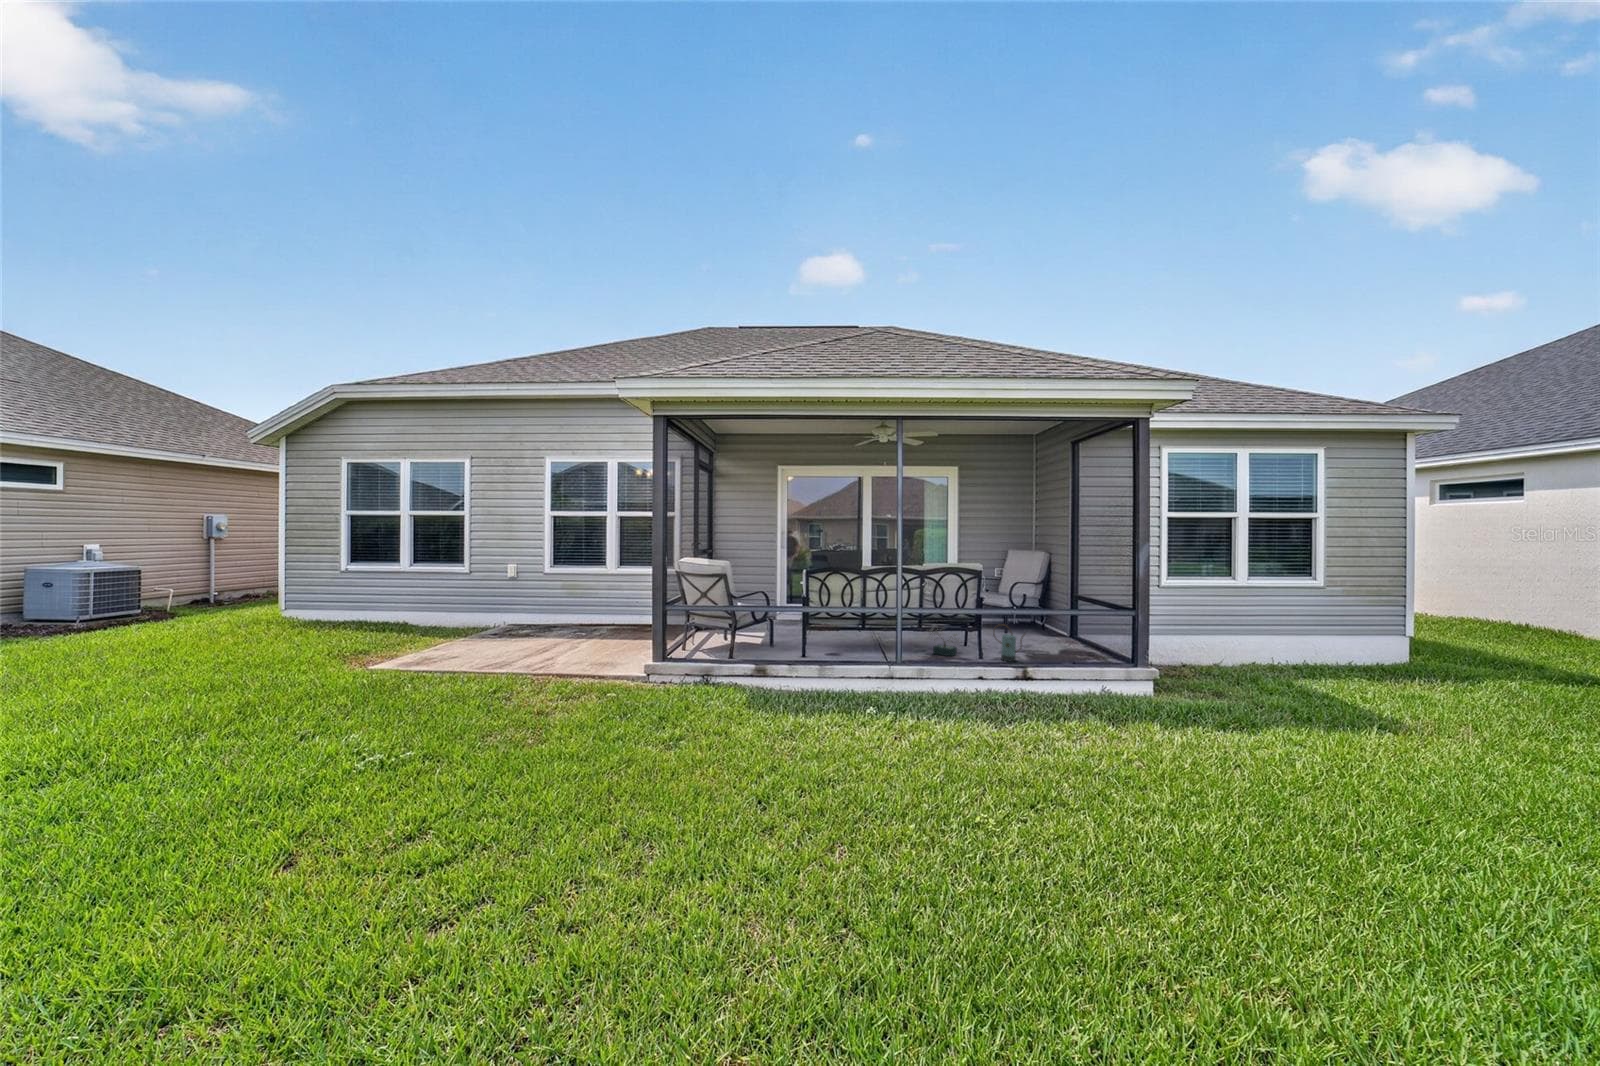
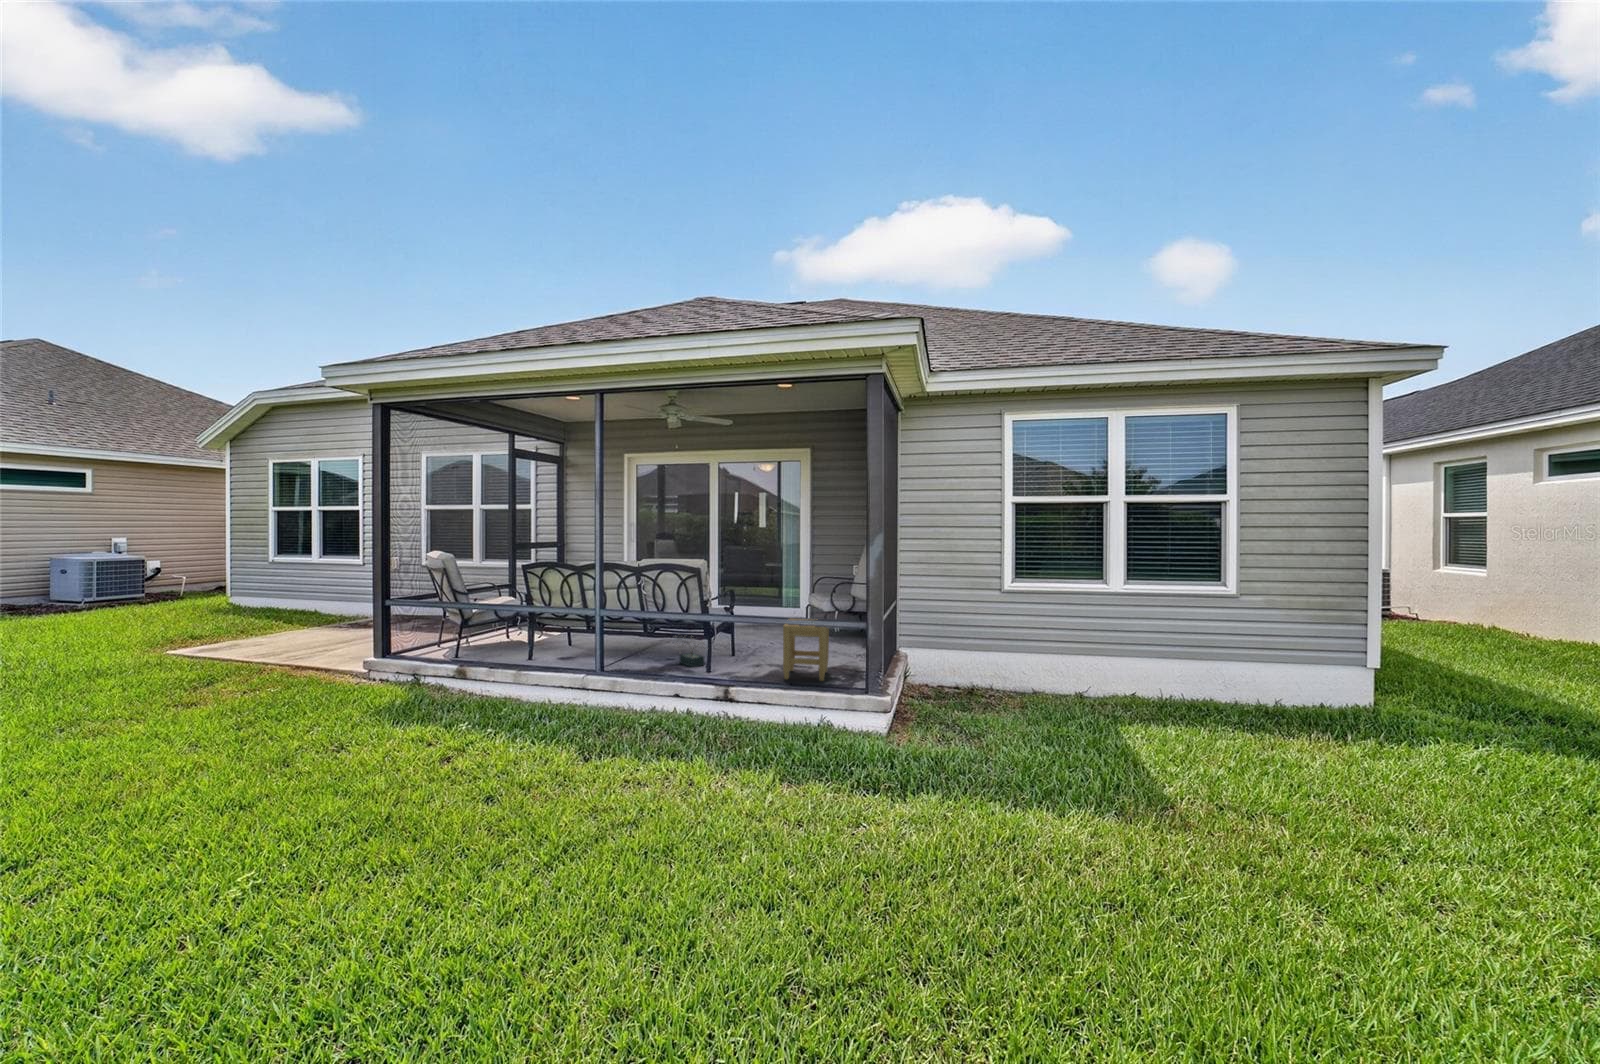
stool: none [1033,612,1084,662] -> present [783,624,829,681]
watering can: present [993,624,1024,661] -> none [730,632,758,676]

